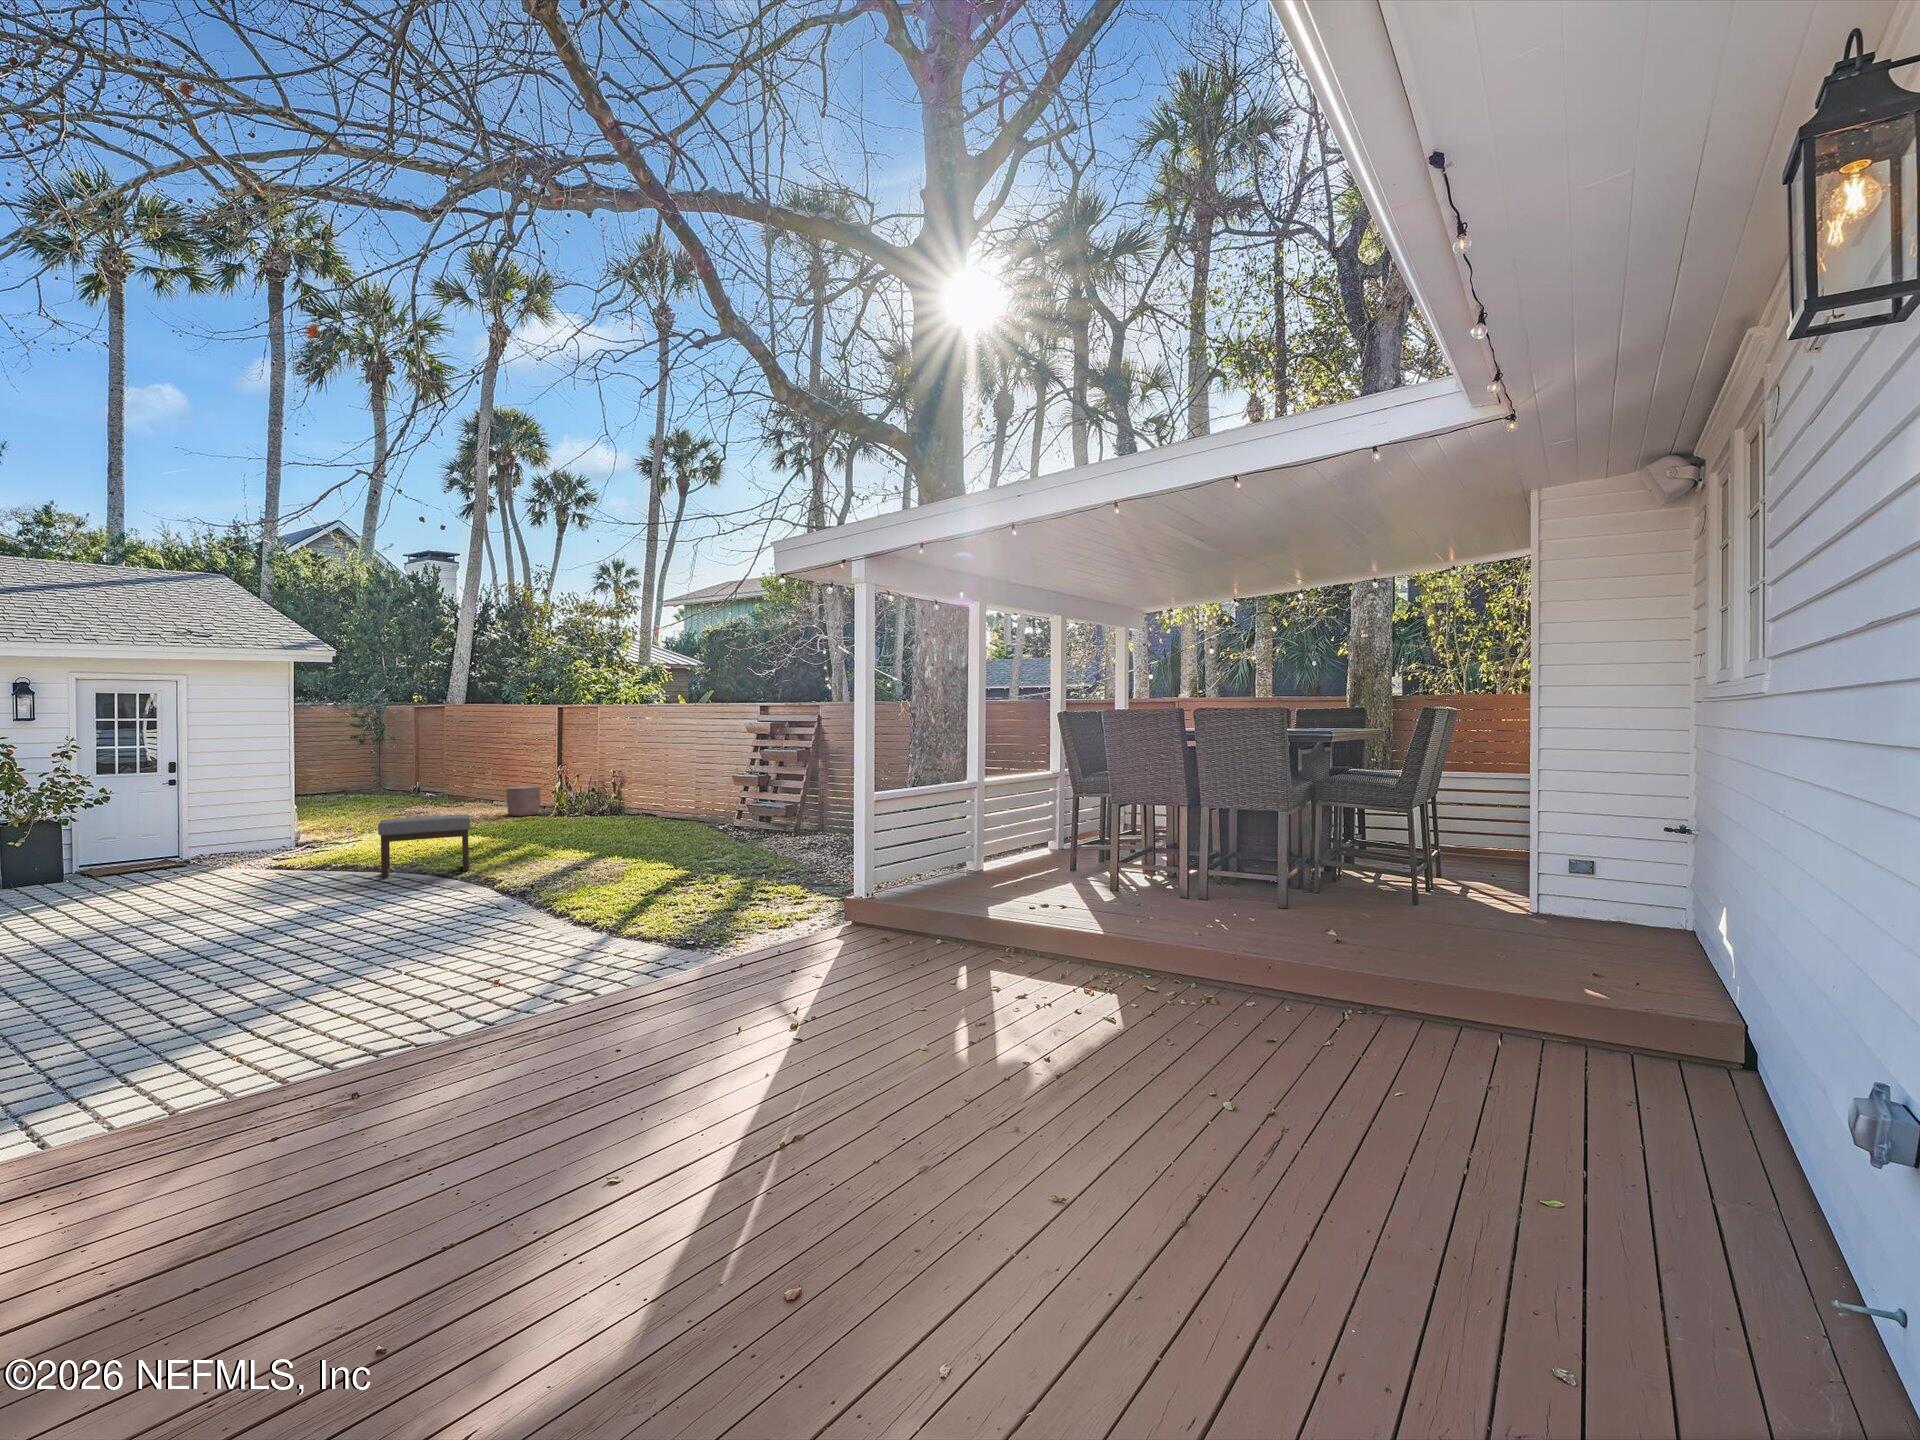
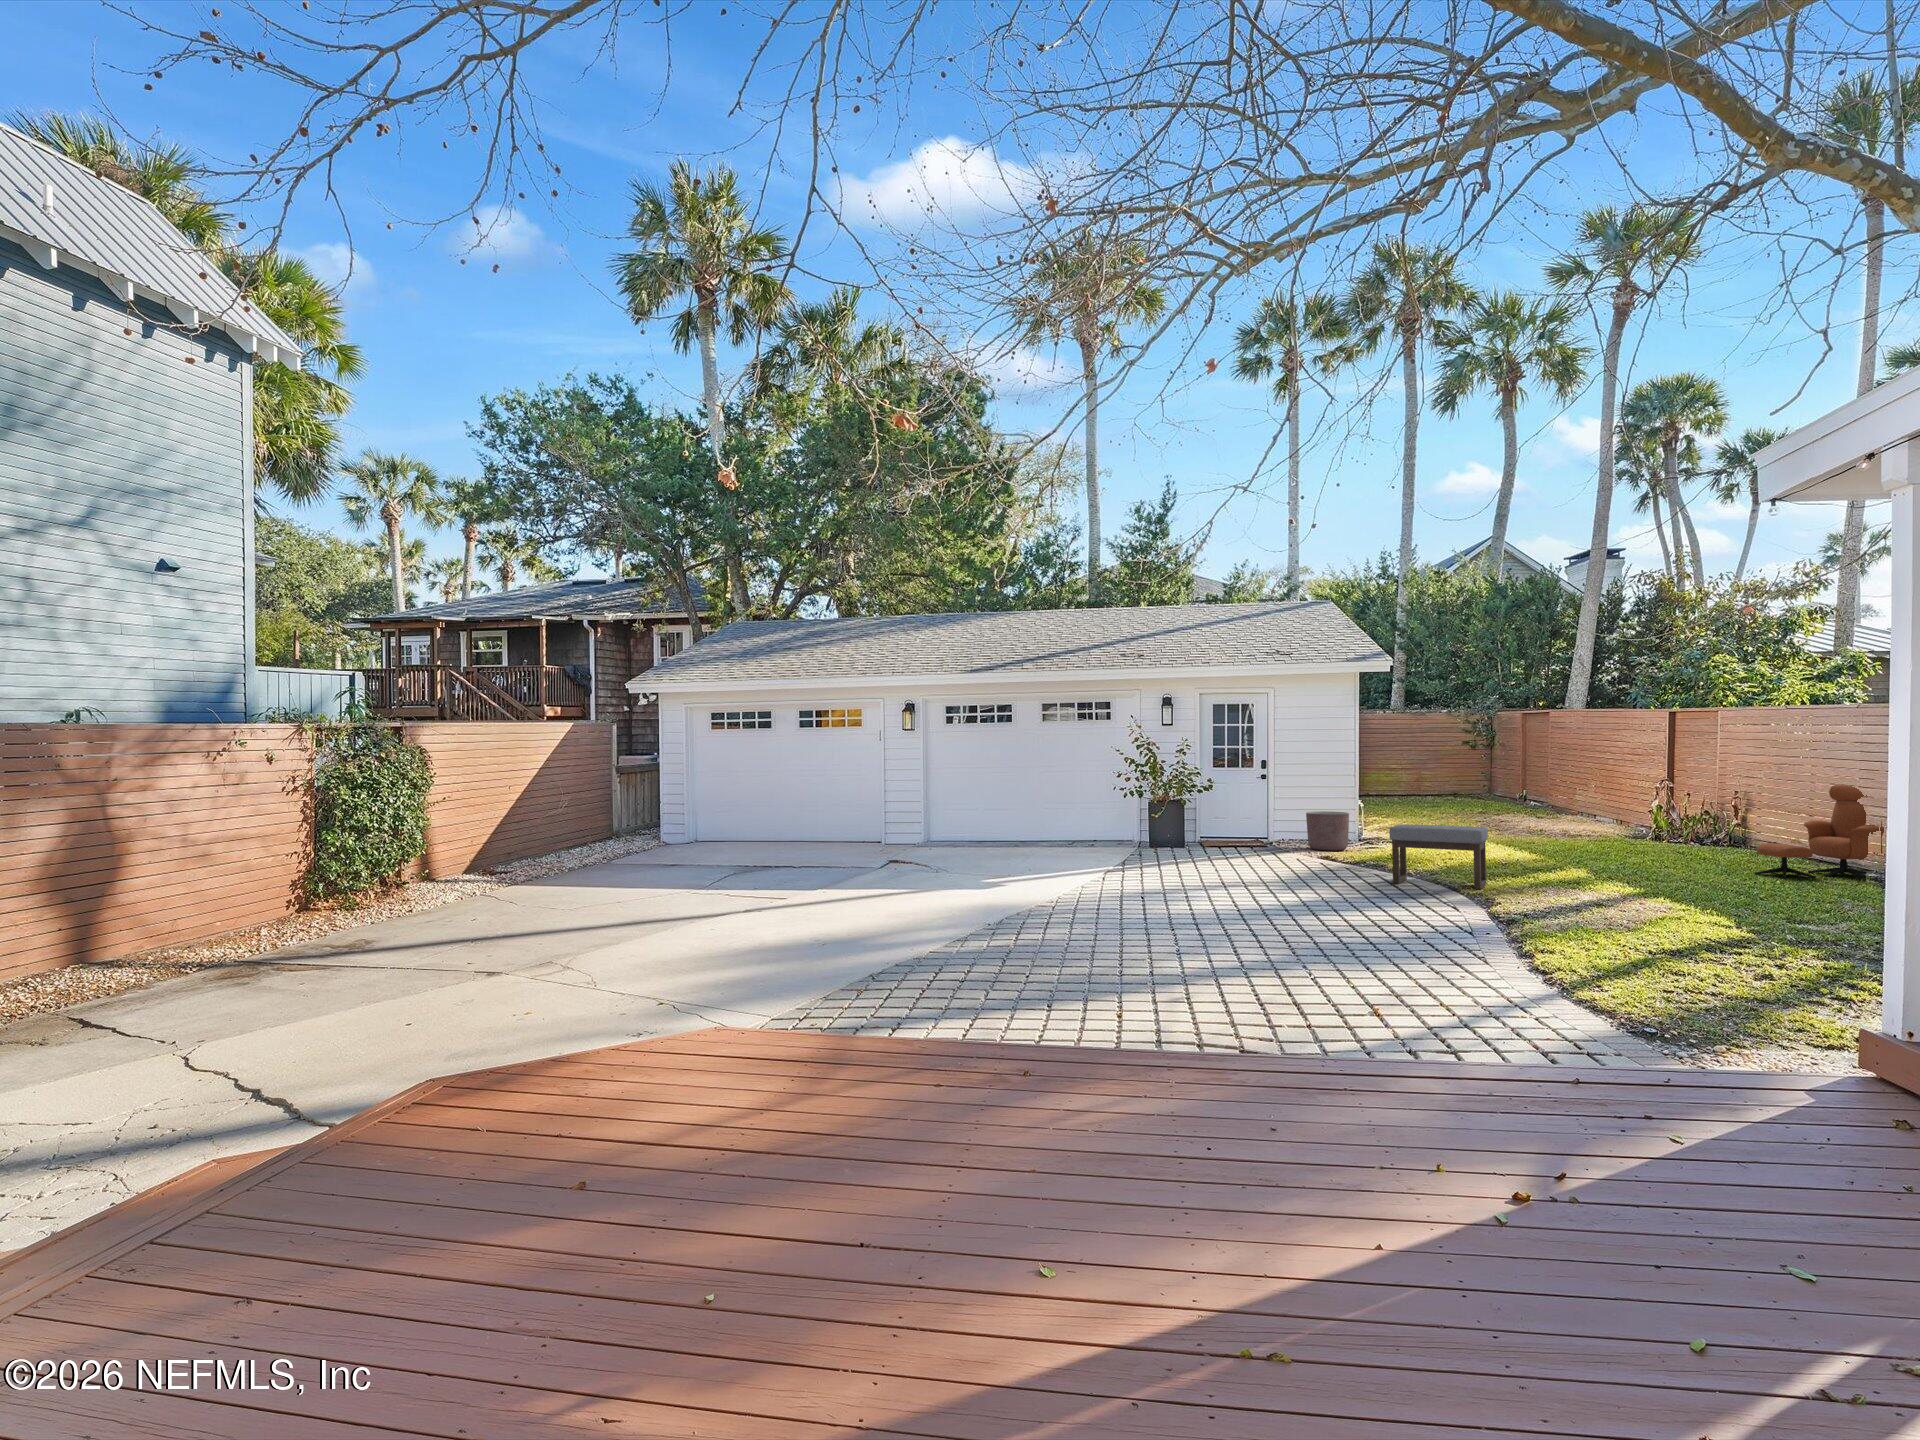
lounge chair: none [641,763,712,831] -> present [1755,785,1884,878]
planter: present [506,786,541,816] -> present [1306,811,1349,851]

